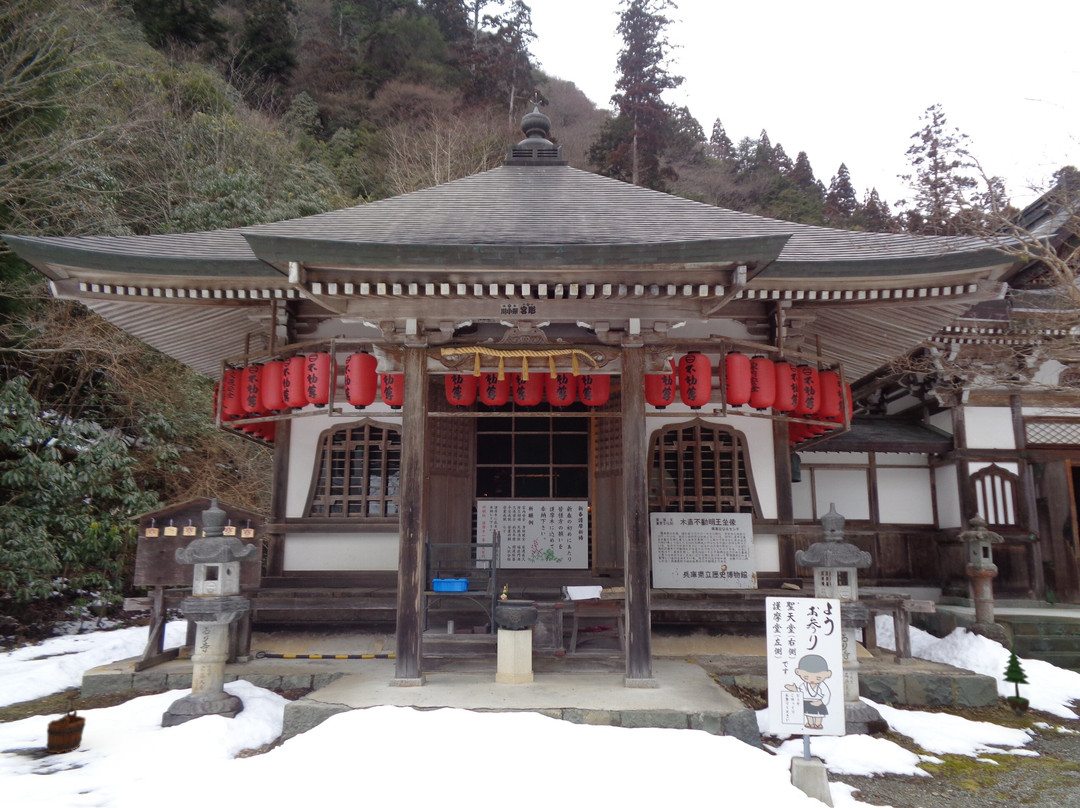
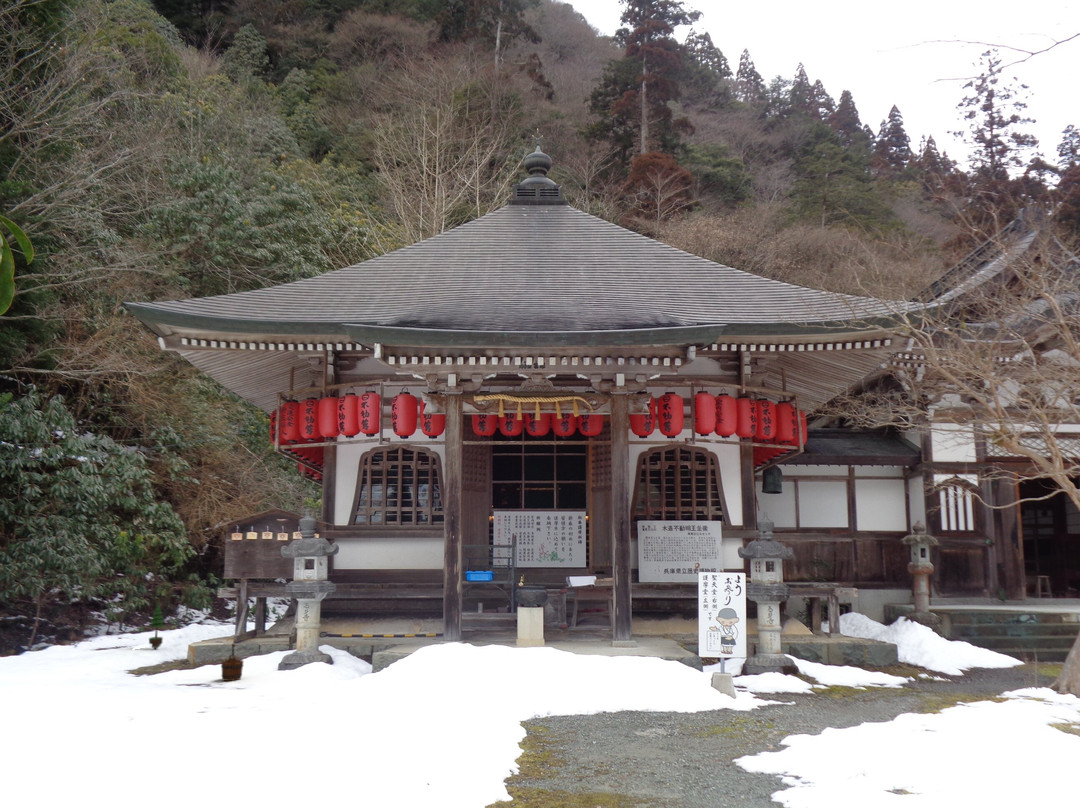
potted tree: present [1003,648,1030,715] -> present [149,603,165,649]

